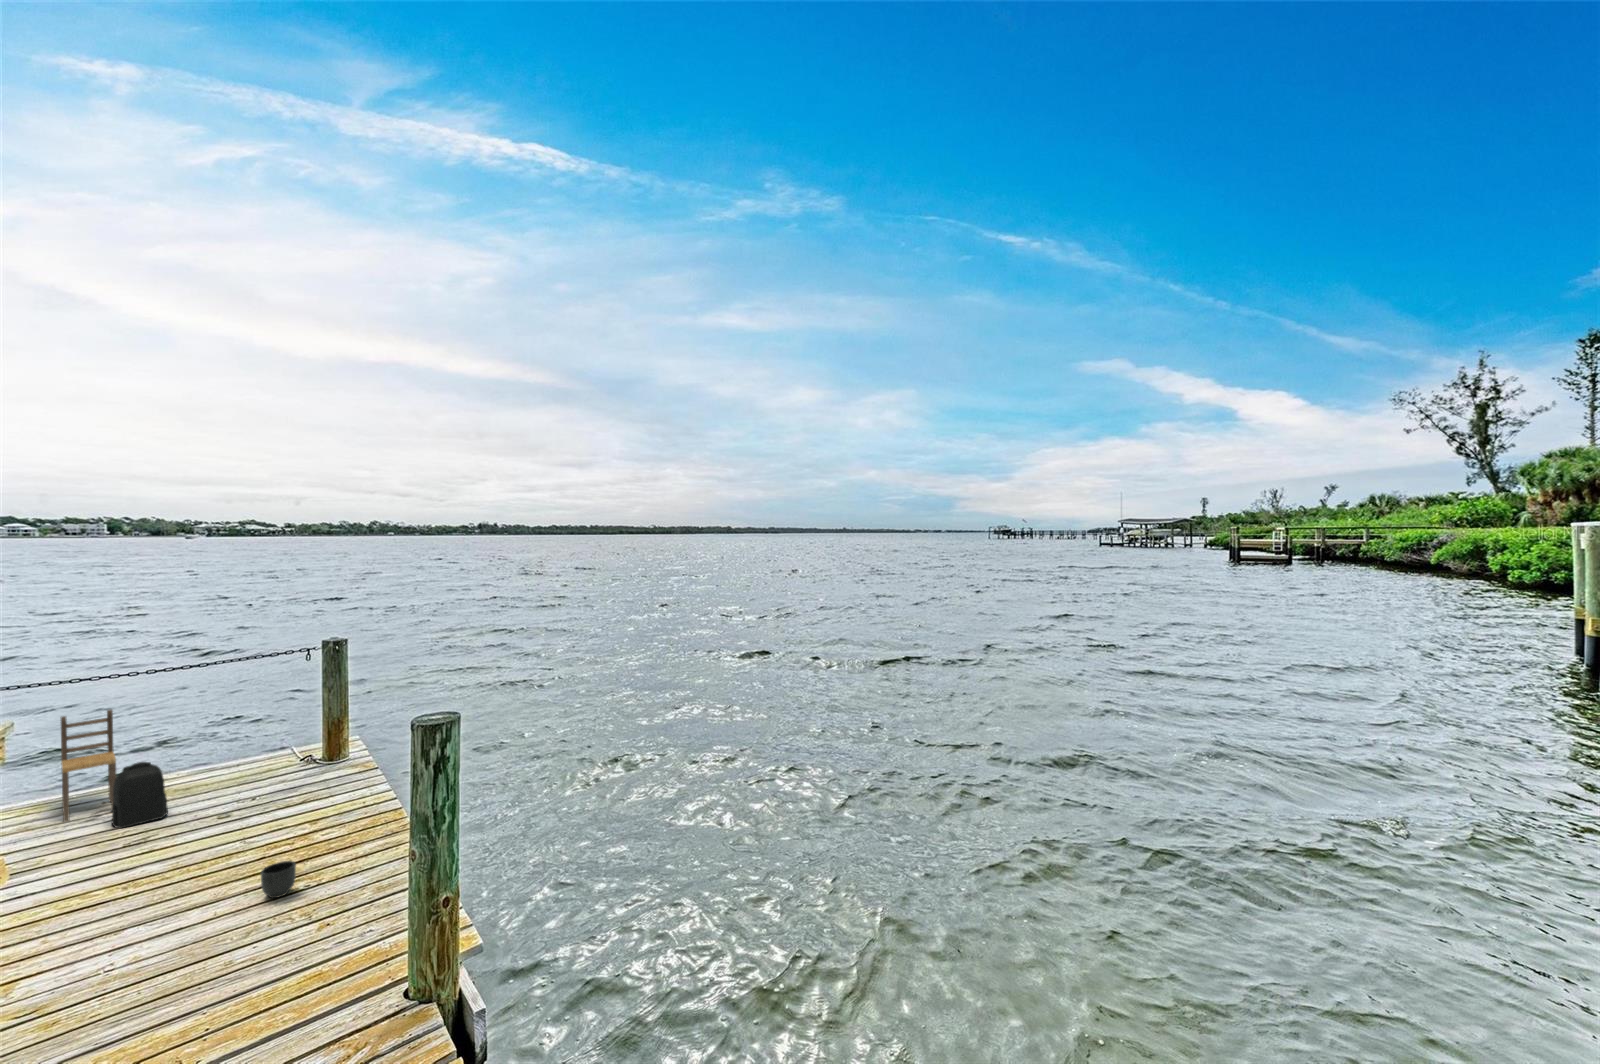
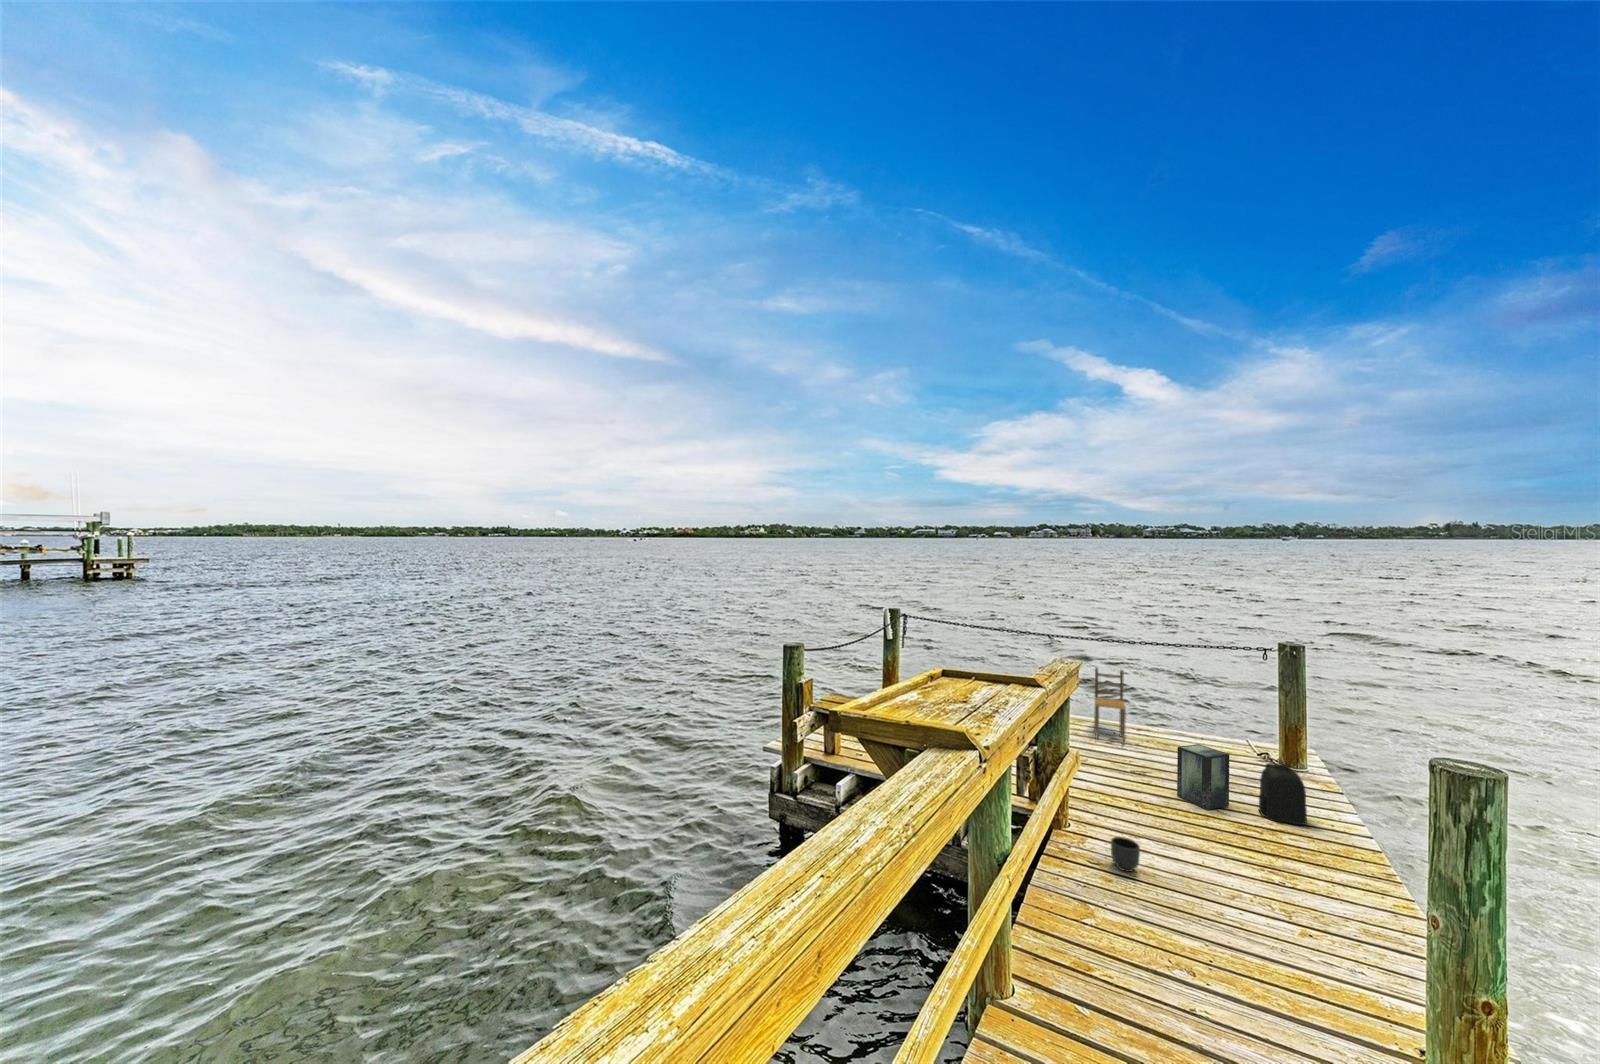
backpack: present [112,762,168,828] -> present [1259,763,1307,825]
storage box: none [190,773,259,850] -> present [1177,744,1229,810]
planter: present [261,861,296,898] -> present [1111,837,1140,872]

